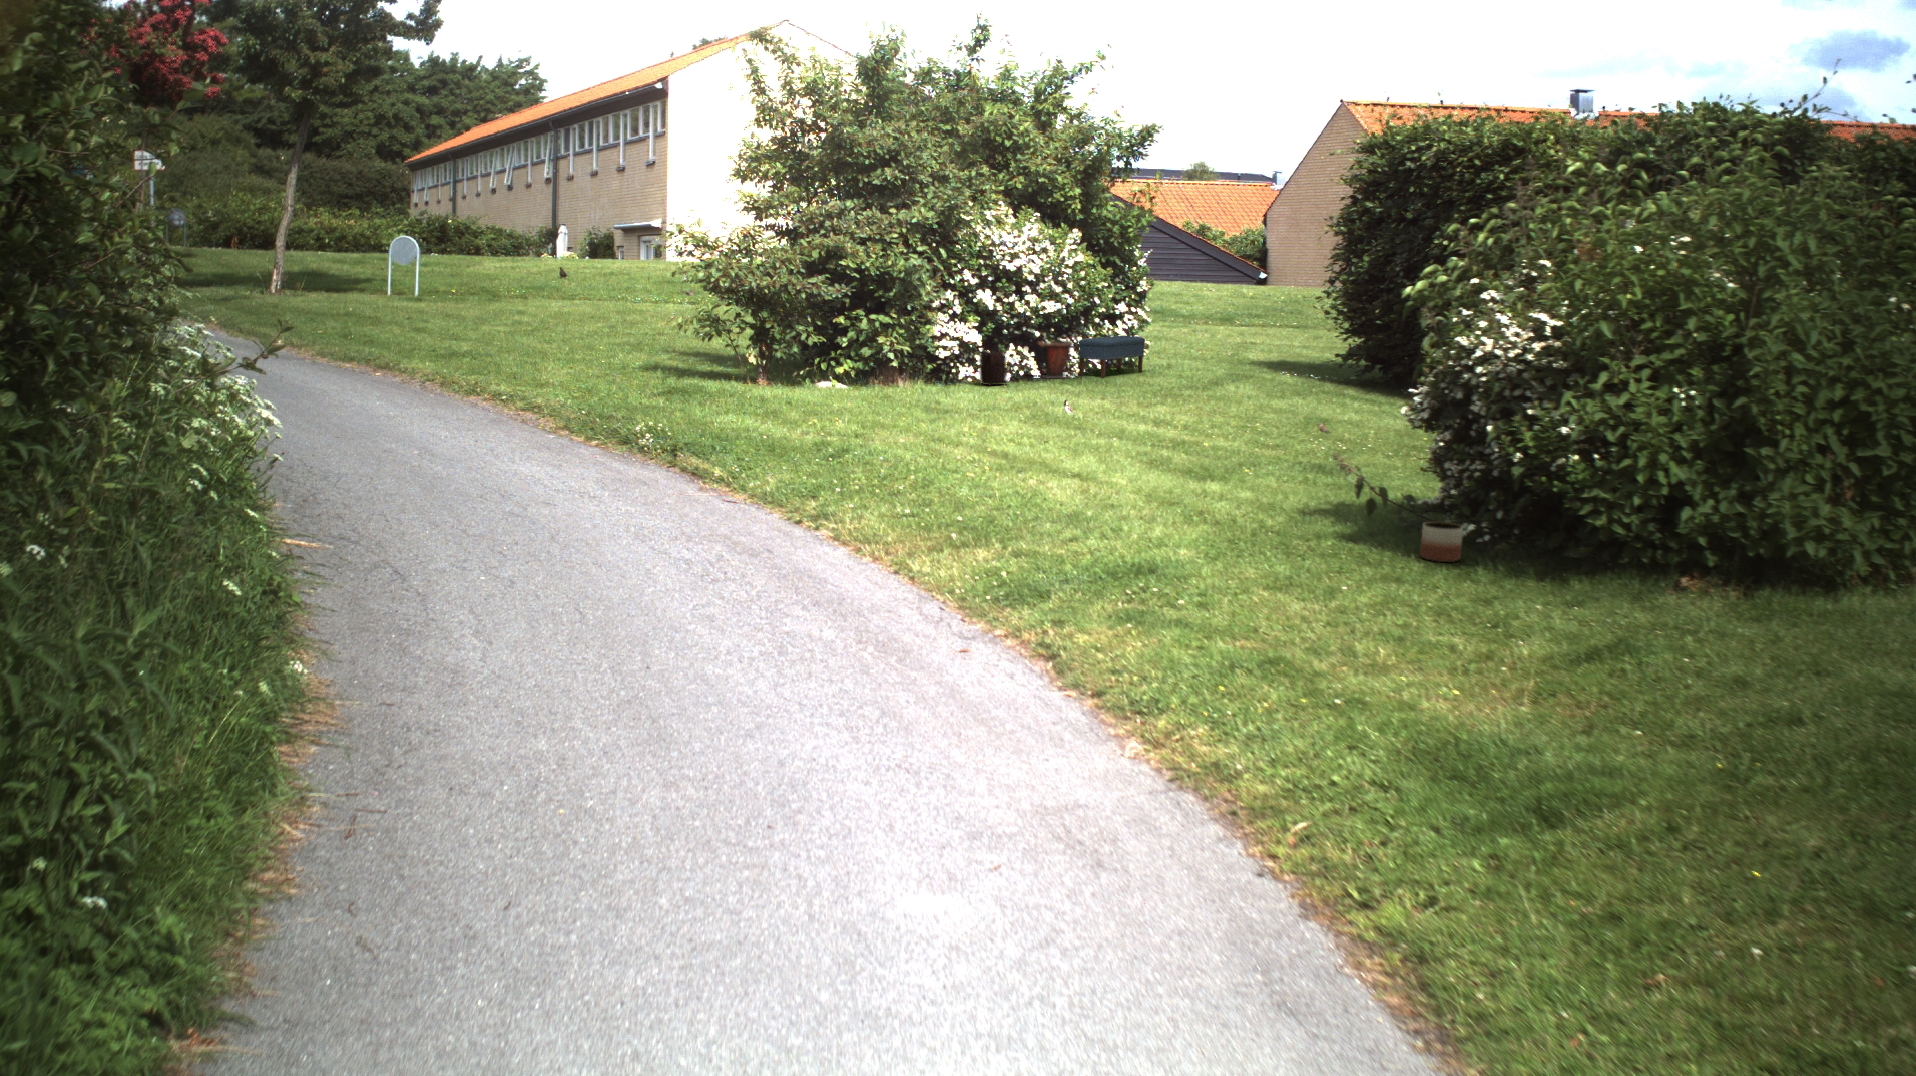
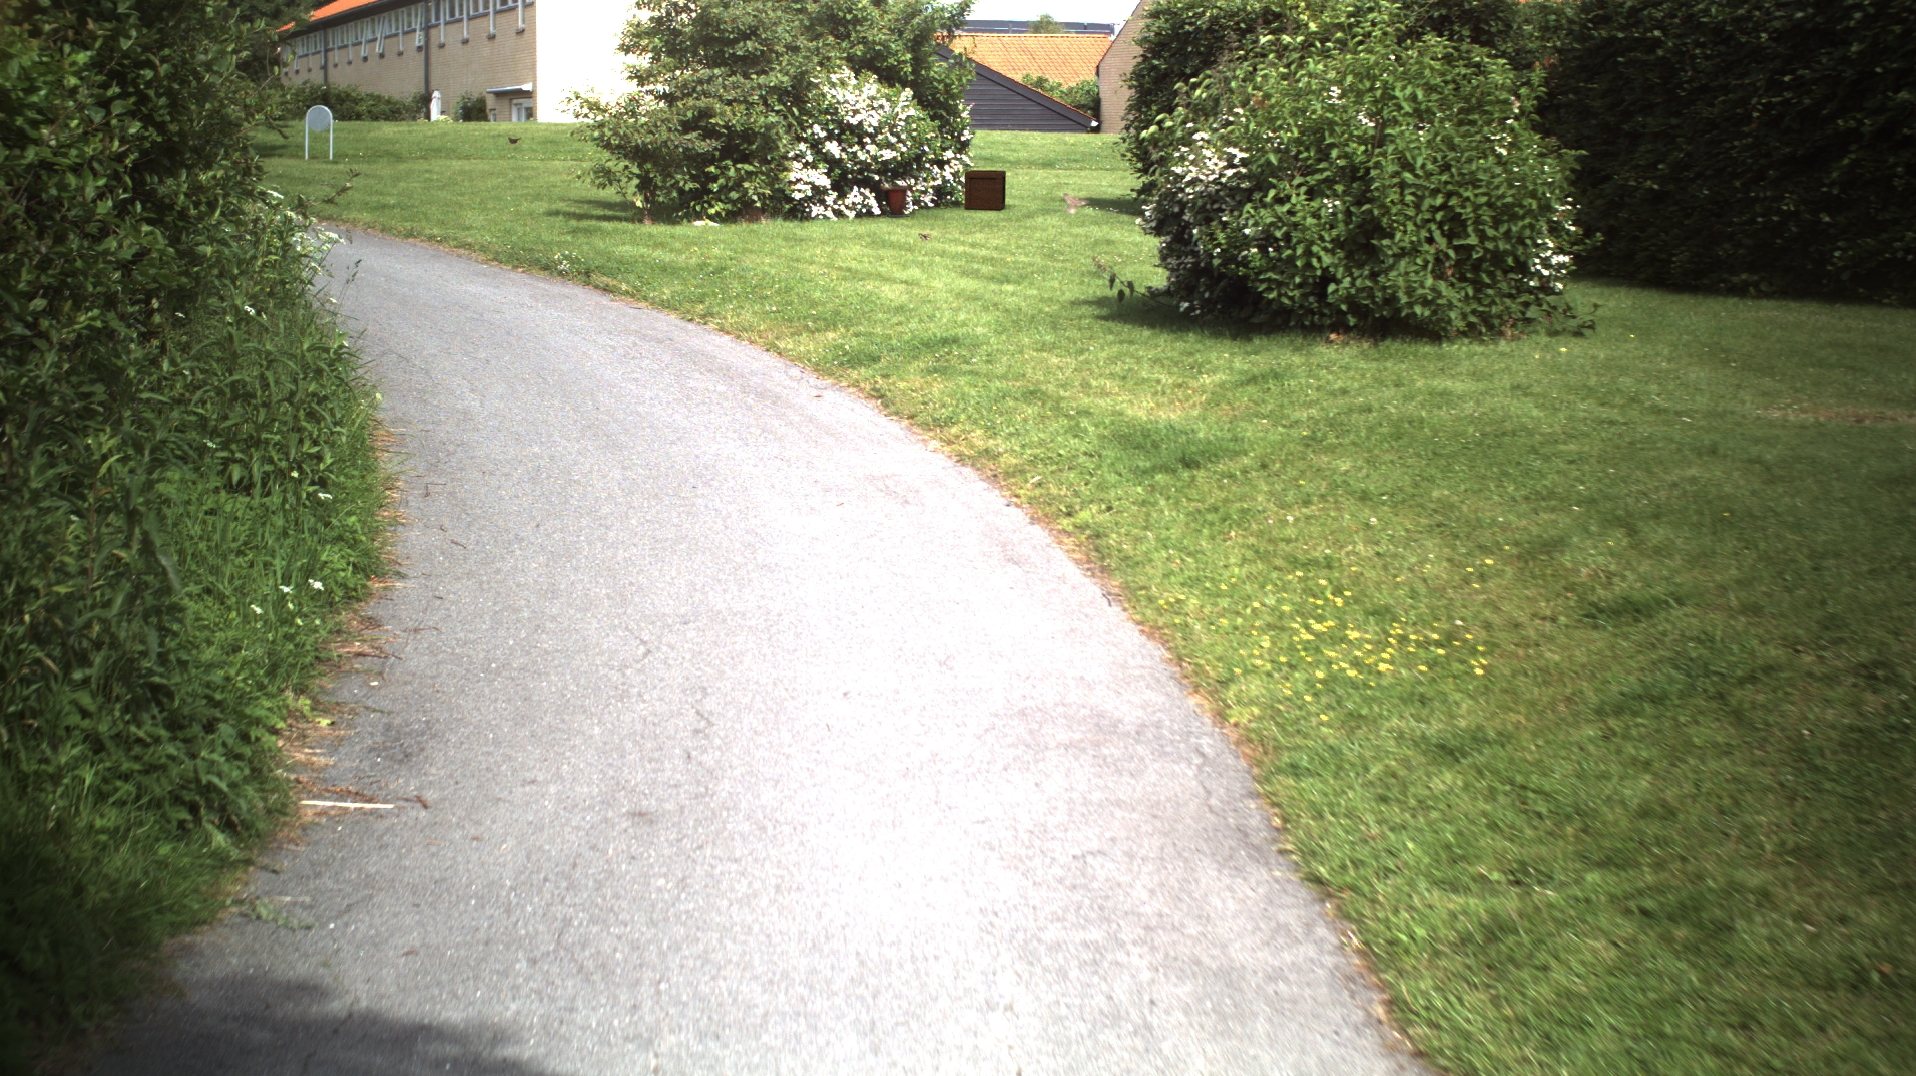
wooden crate: none [1136,324,1187,372] -> present [964,170,1006,210]
bench: present [1079,336,1145,377] -> none [915,180,971,216]
backpack: present [979,348,1015,386] -> none [831,192,862,224]
planter: present [1420,522,1463,562] -> none [1158,307,1187,336]

